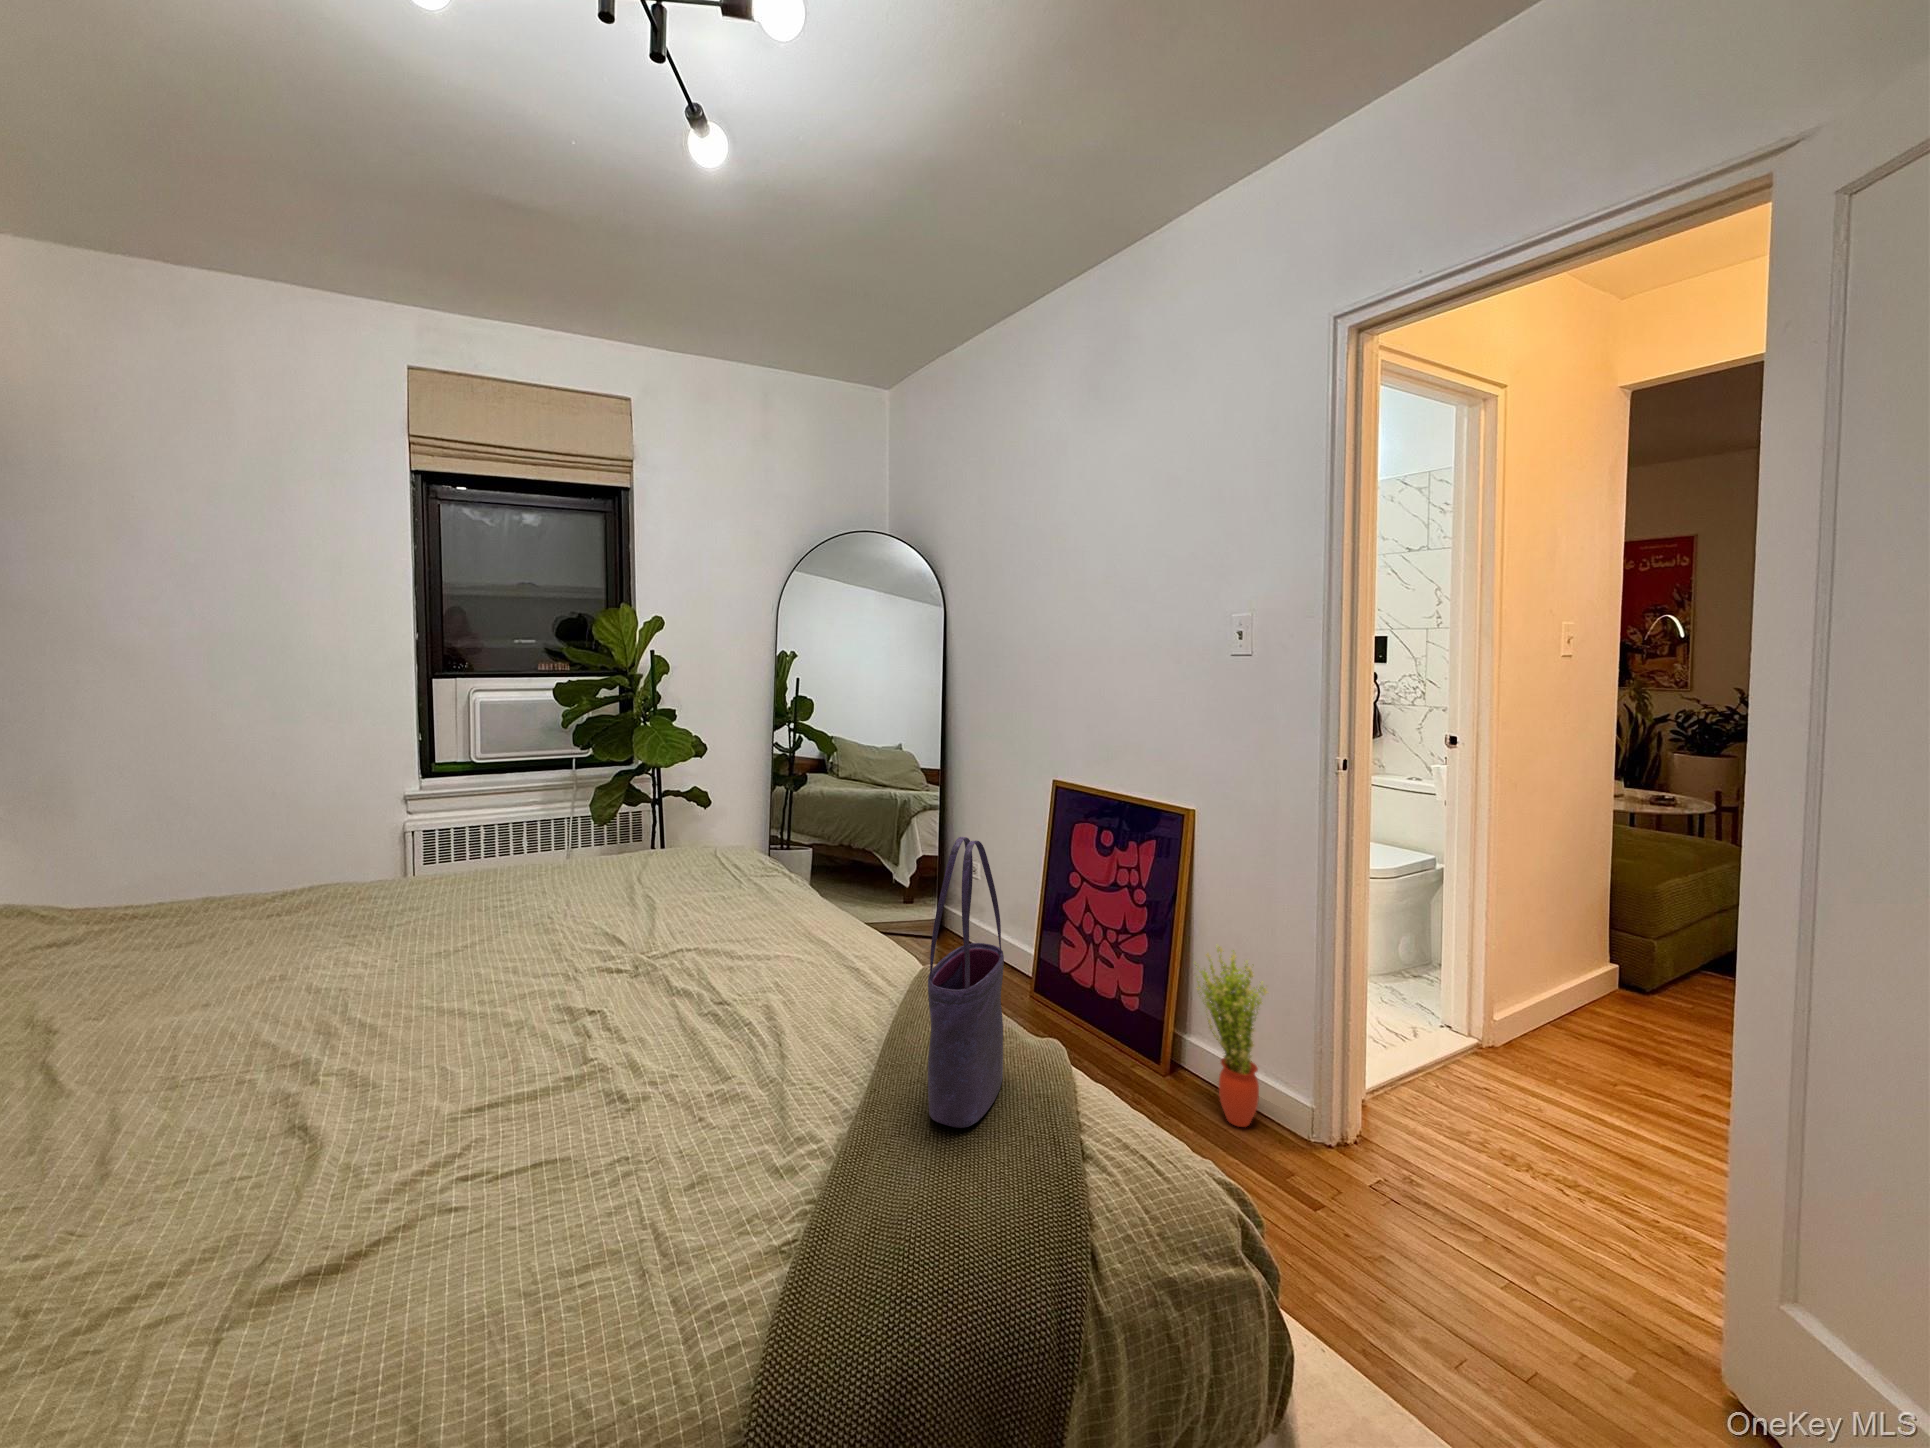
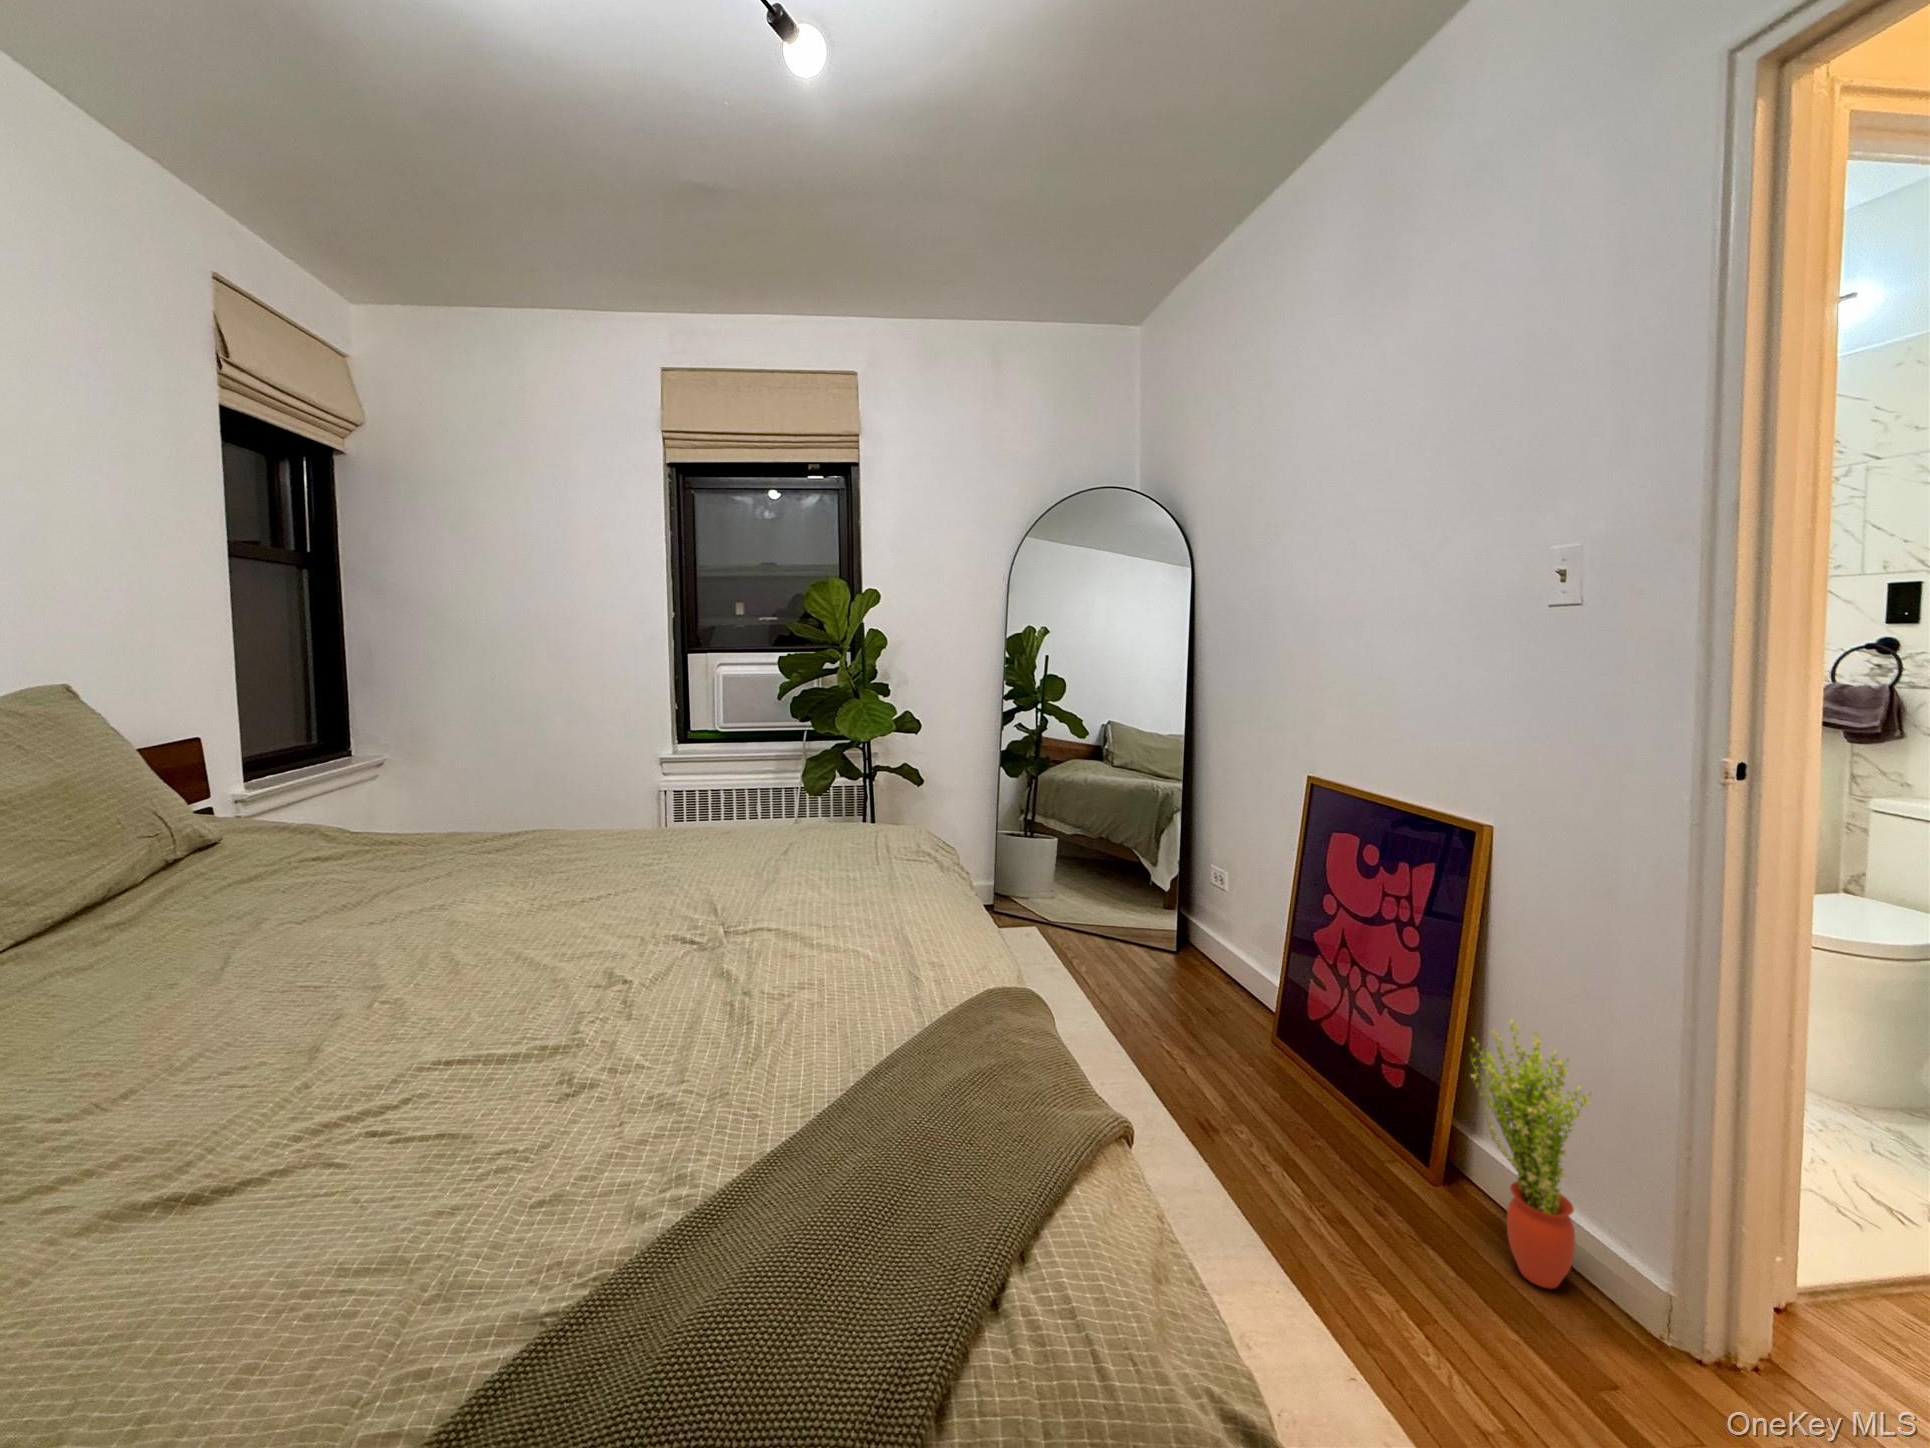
tote bag: present [928,837,1004,1128] -> none [869,828,1000,1196]

